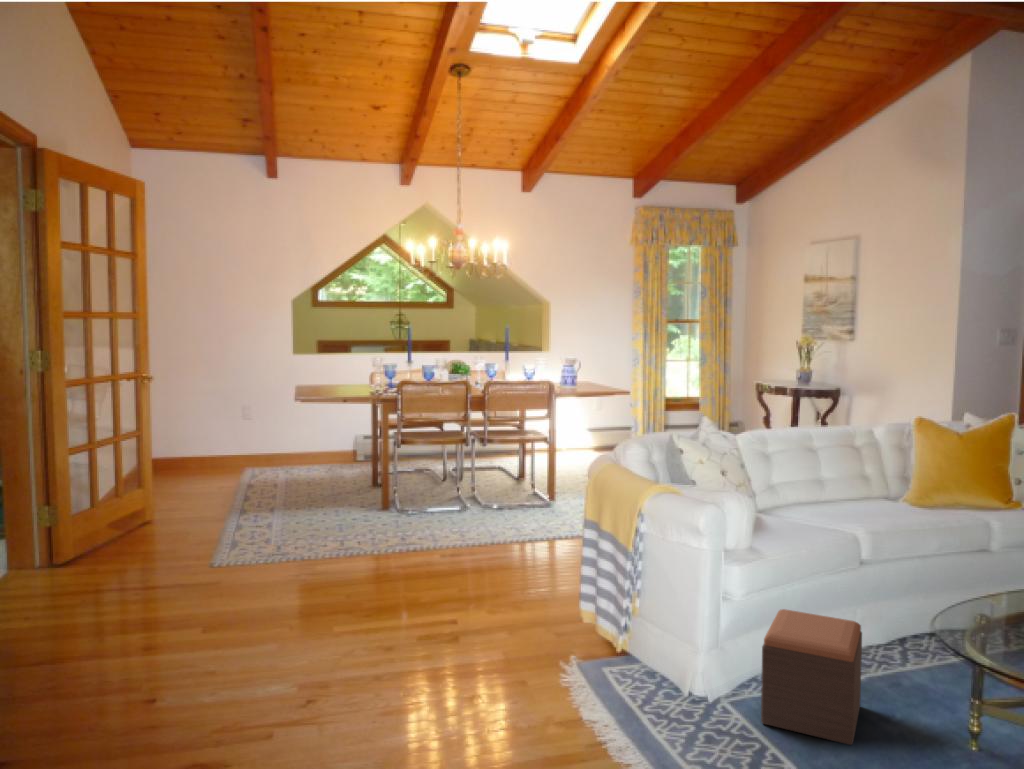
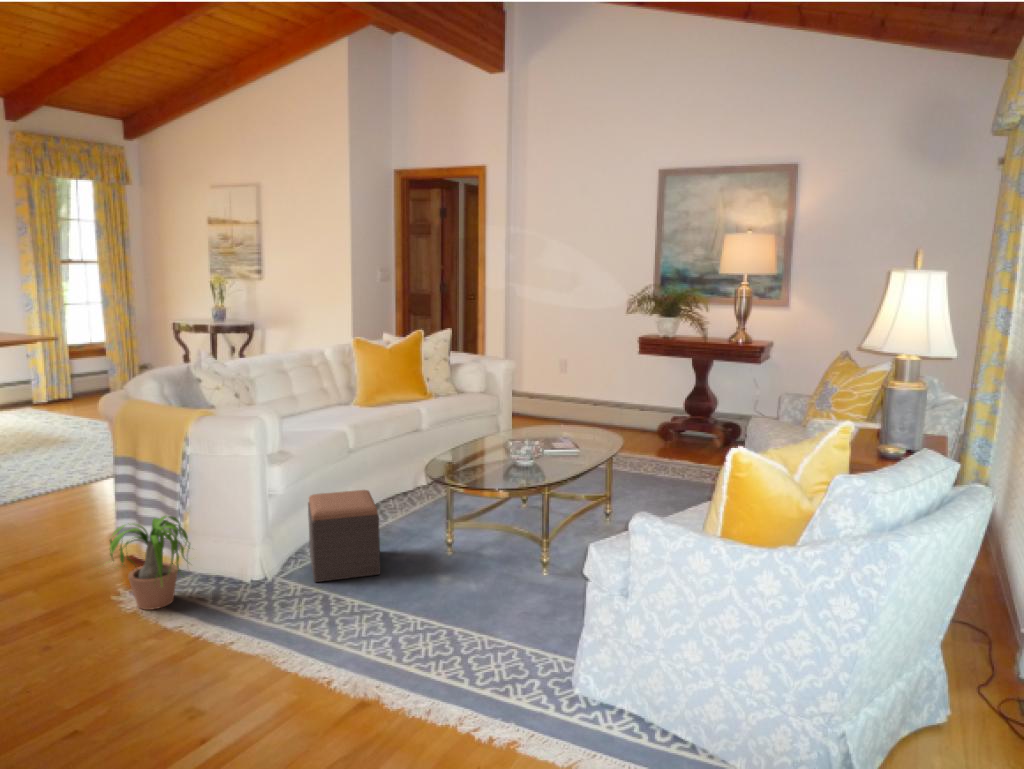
potted plant: none [535,592,641,691] -> present [110,516,190,610]

